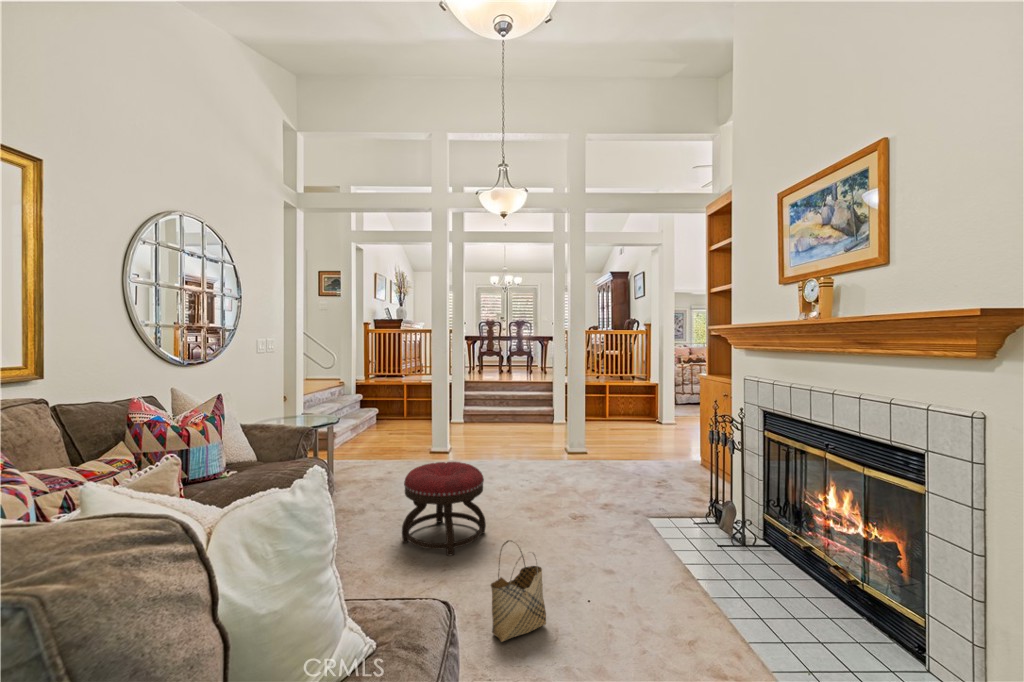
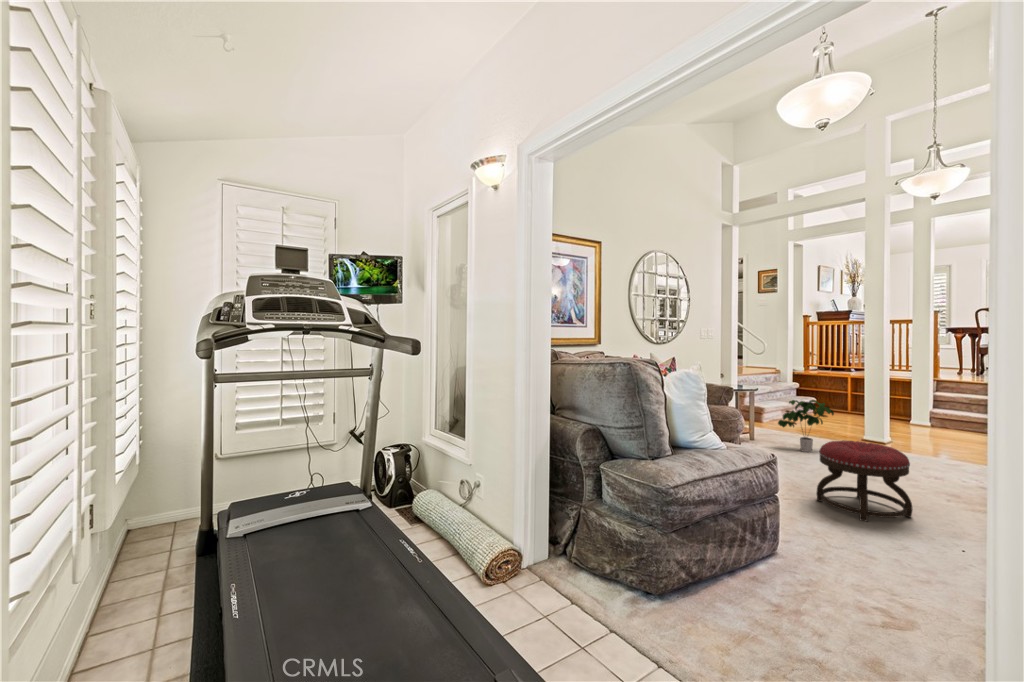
potted plant: none [350,416,404,475] -> present [778,400,834,452]
woven basket: present [491,540,546,642] -> none [884,505,953,591]

